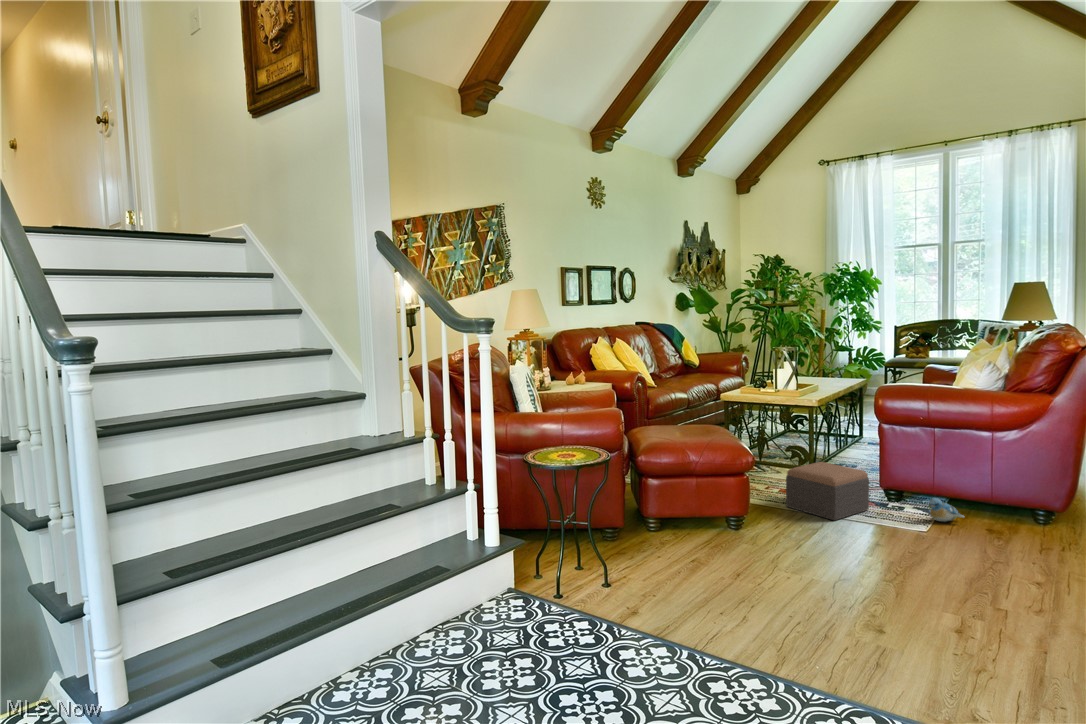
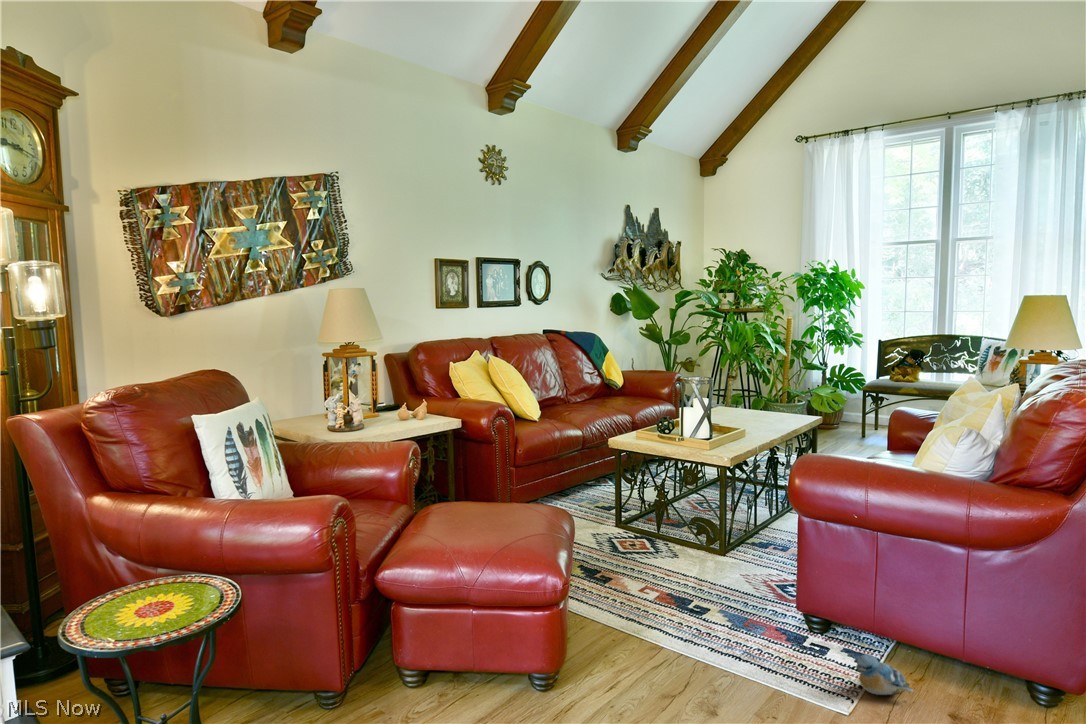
footstool: present [786,462,869,520] -> none [644,567,769,681]

